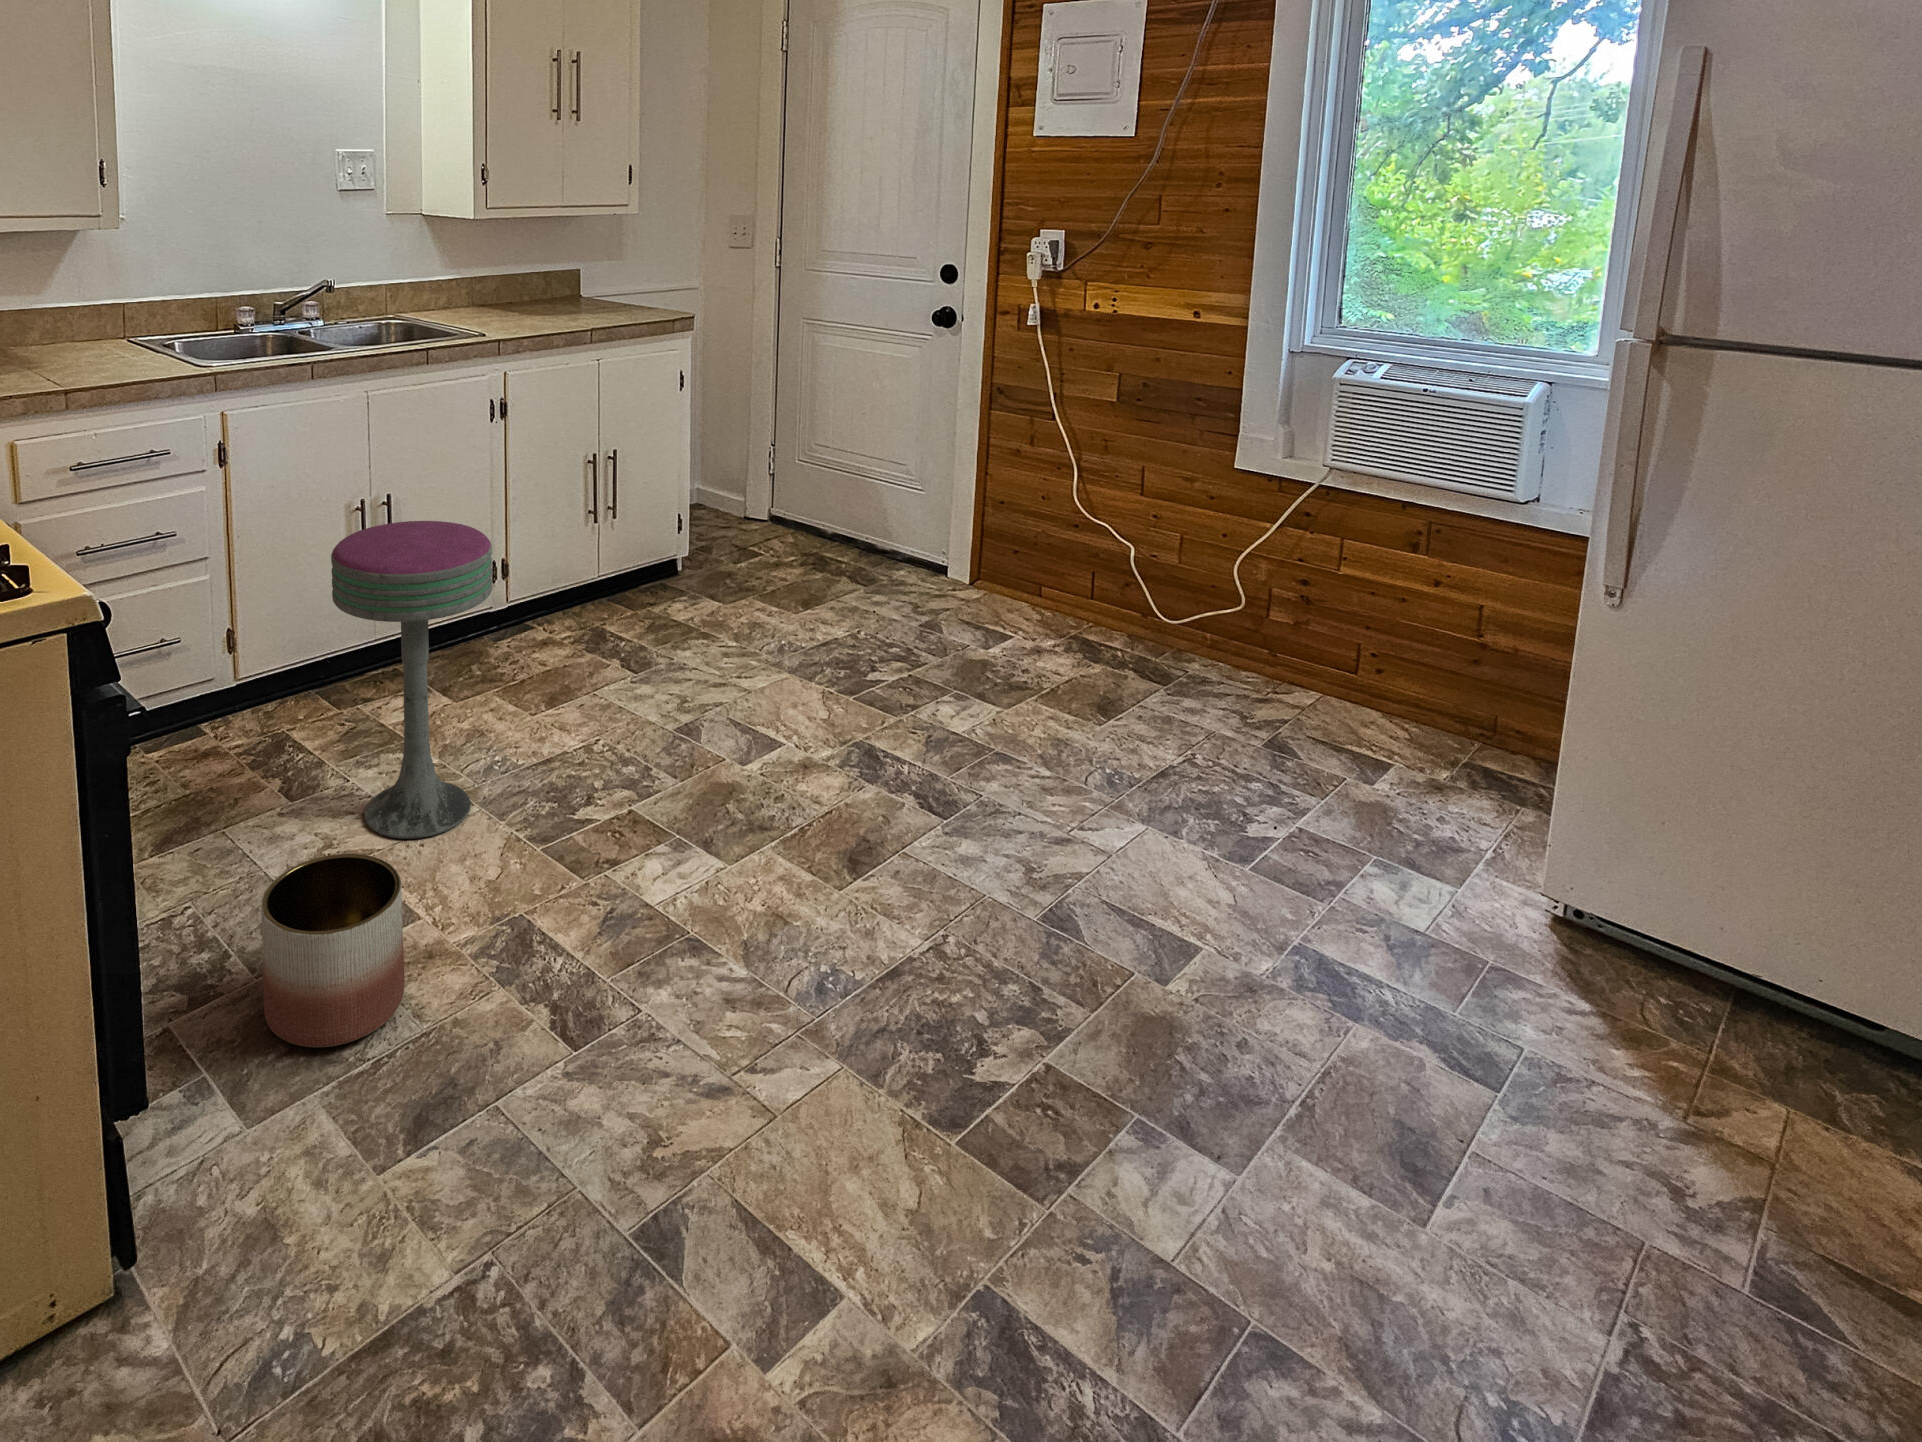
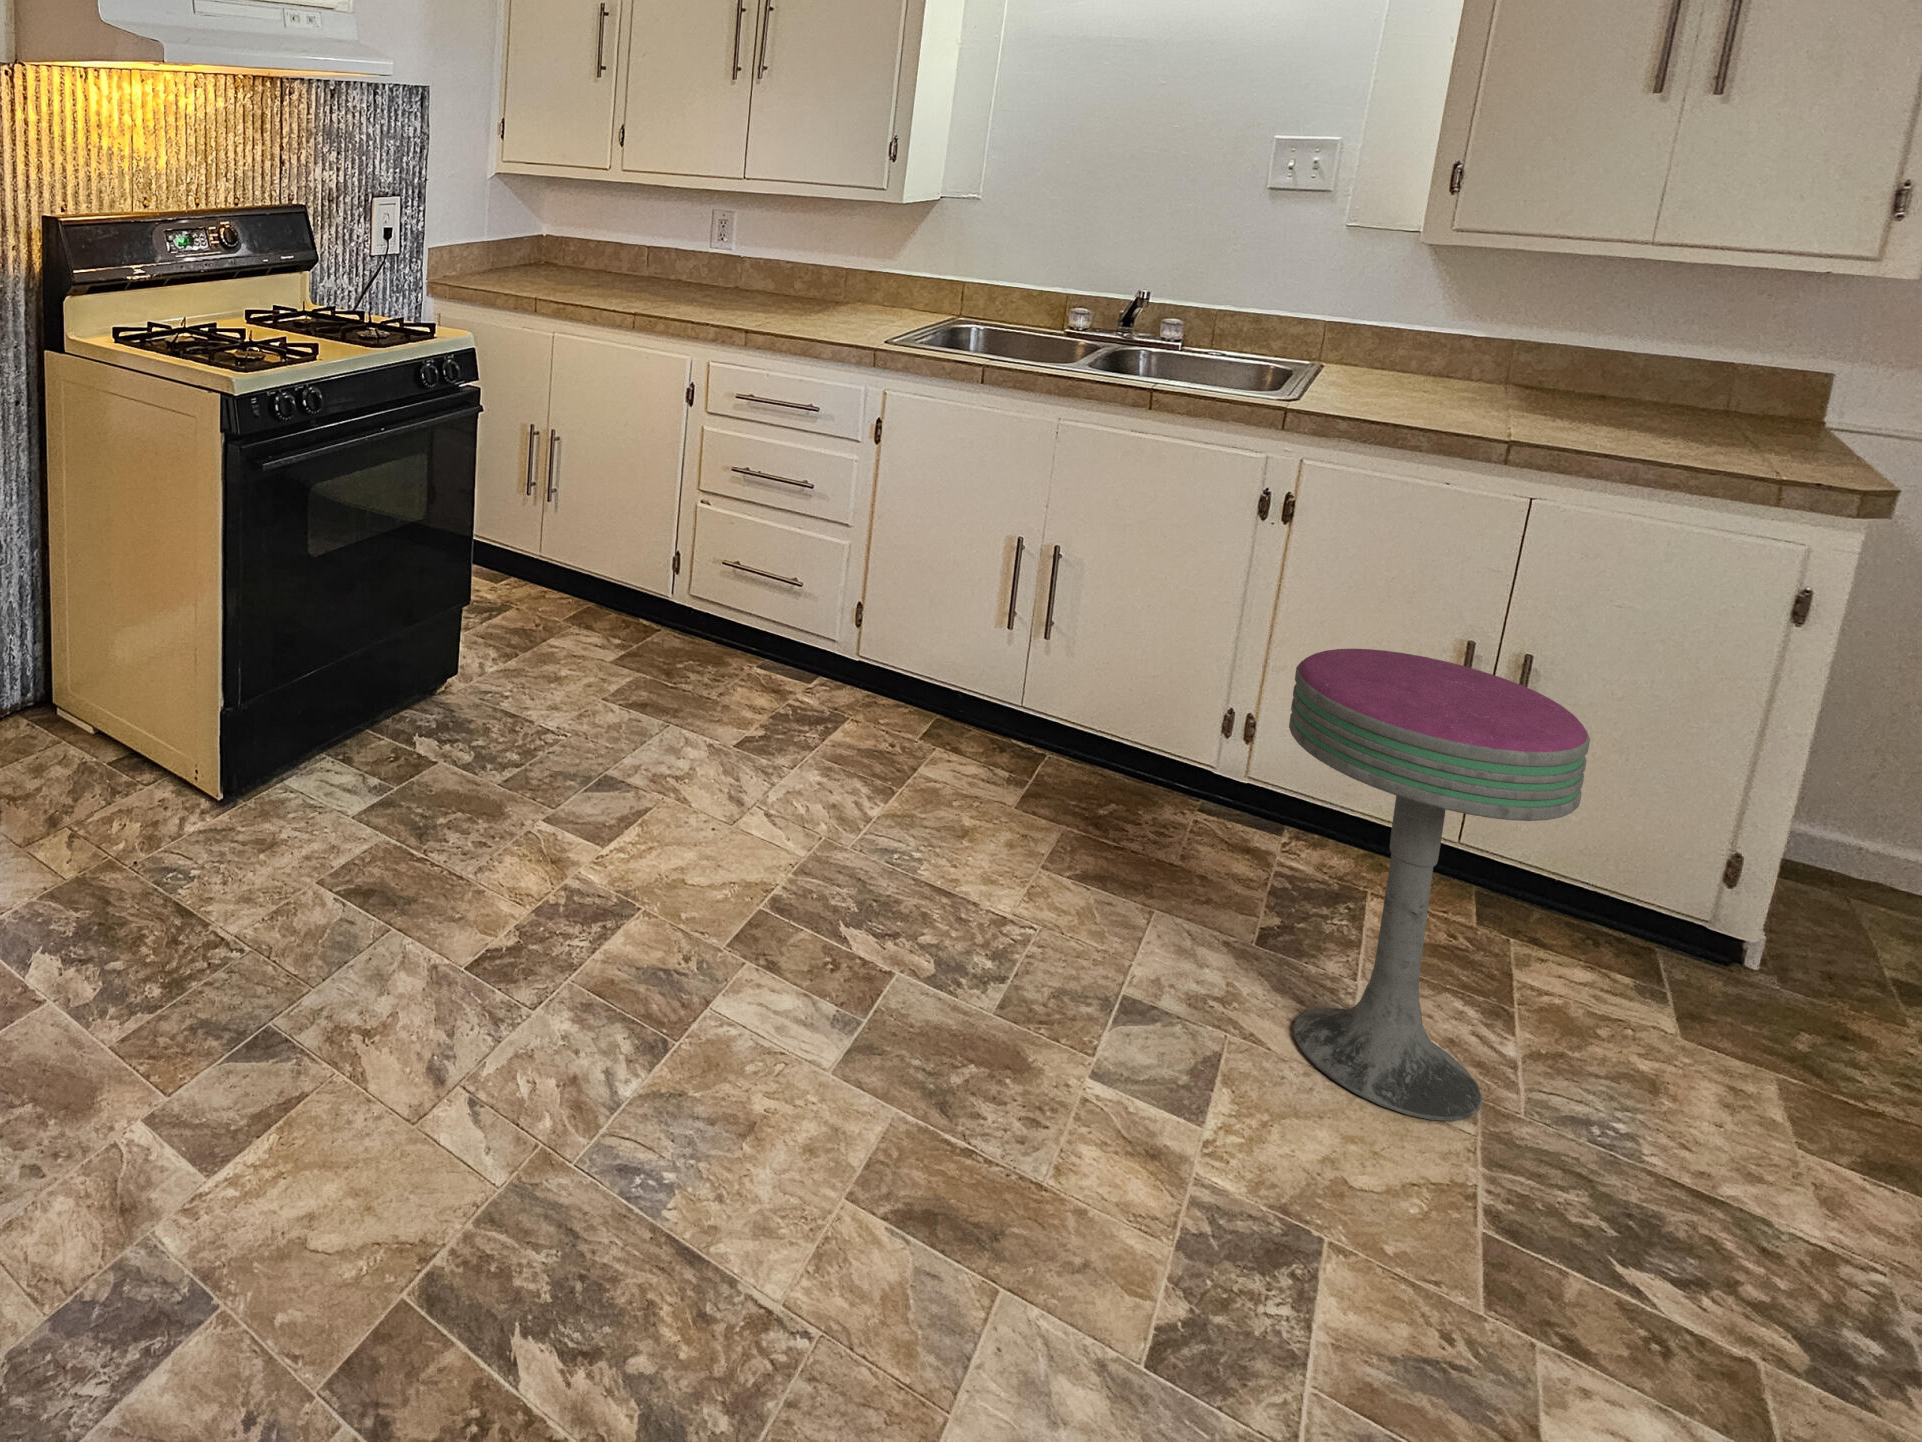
planter: present [261,854,405,1047] -> none [933,913,1113,1141]

